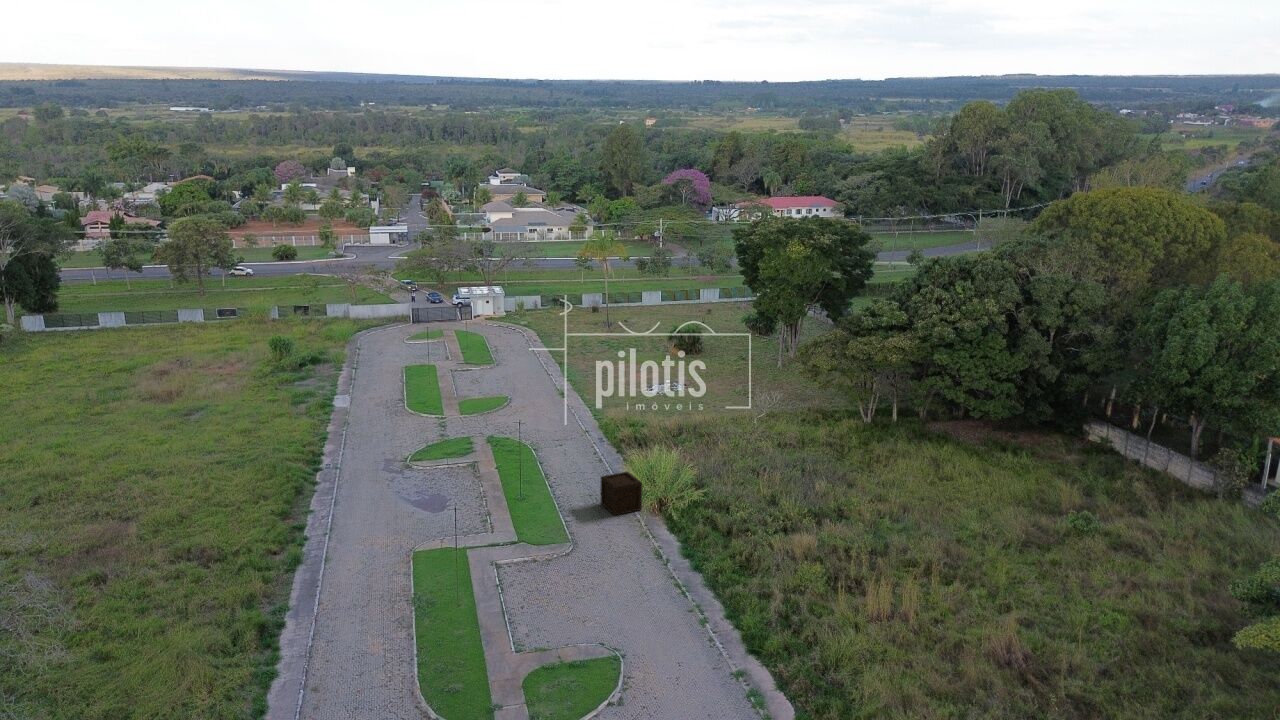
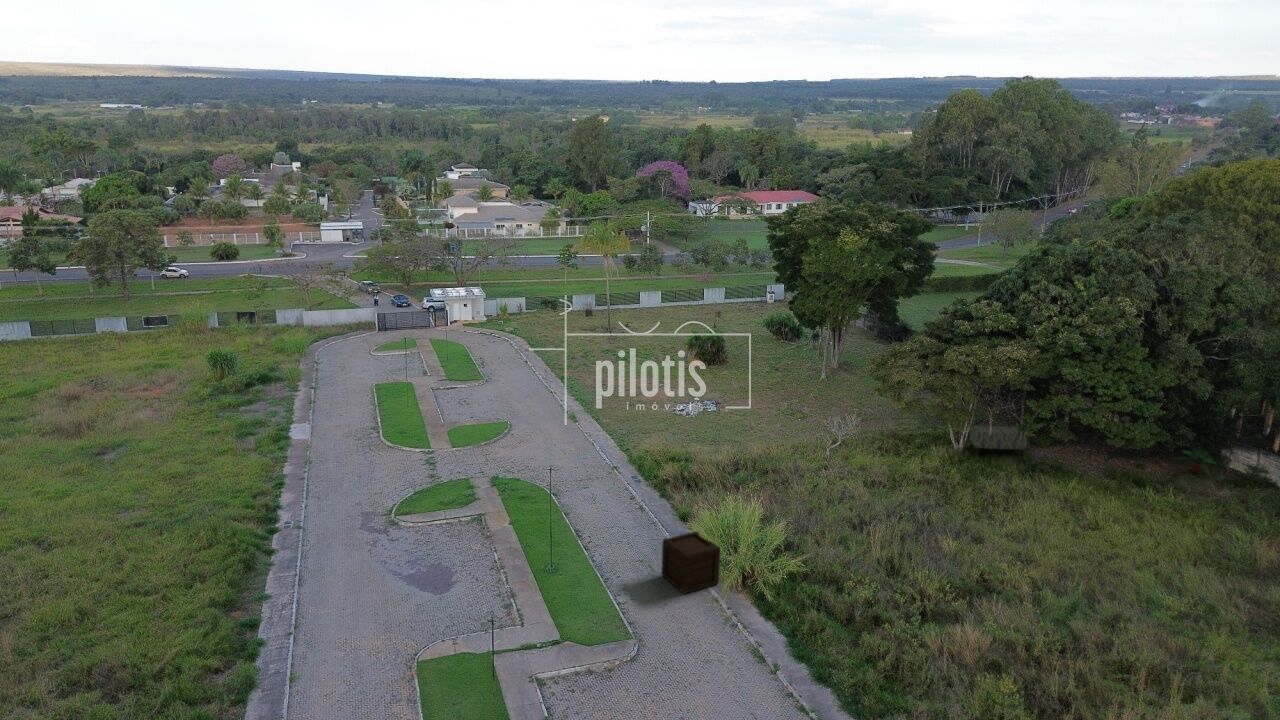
bench: none [877,403,922,428] -> present [969,425,1027,455]
potted plant: none [1039,423,1072,443] -> present [1179,448,1216,473]

